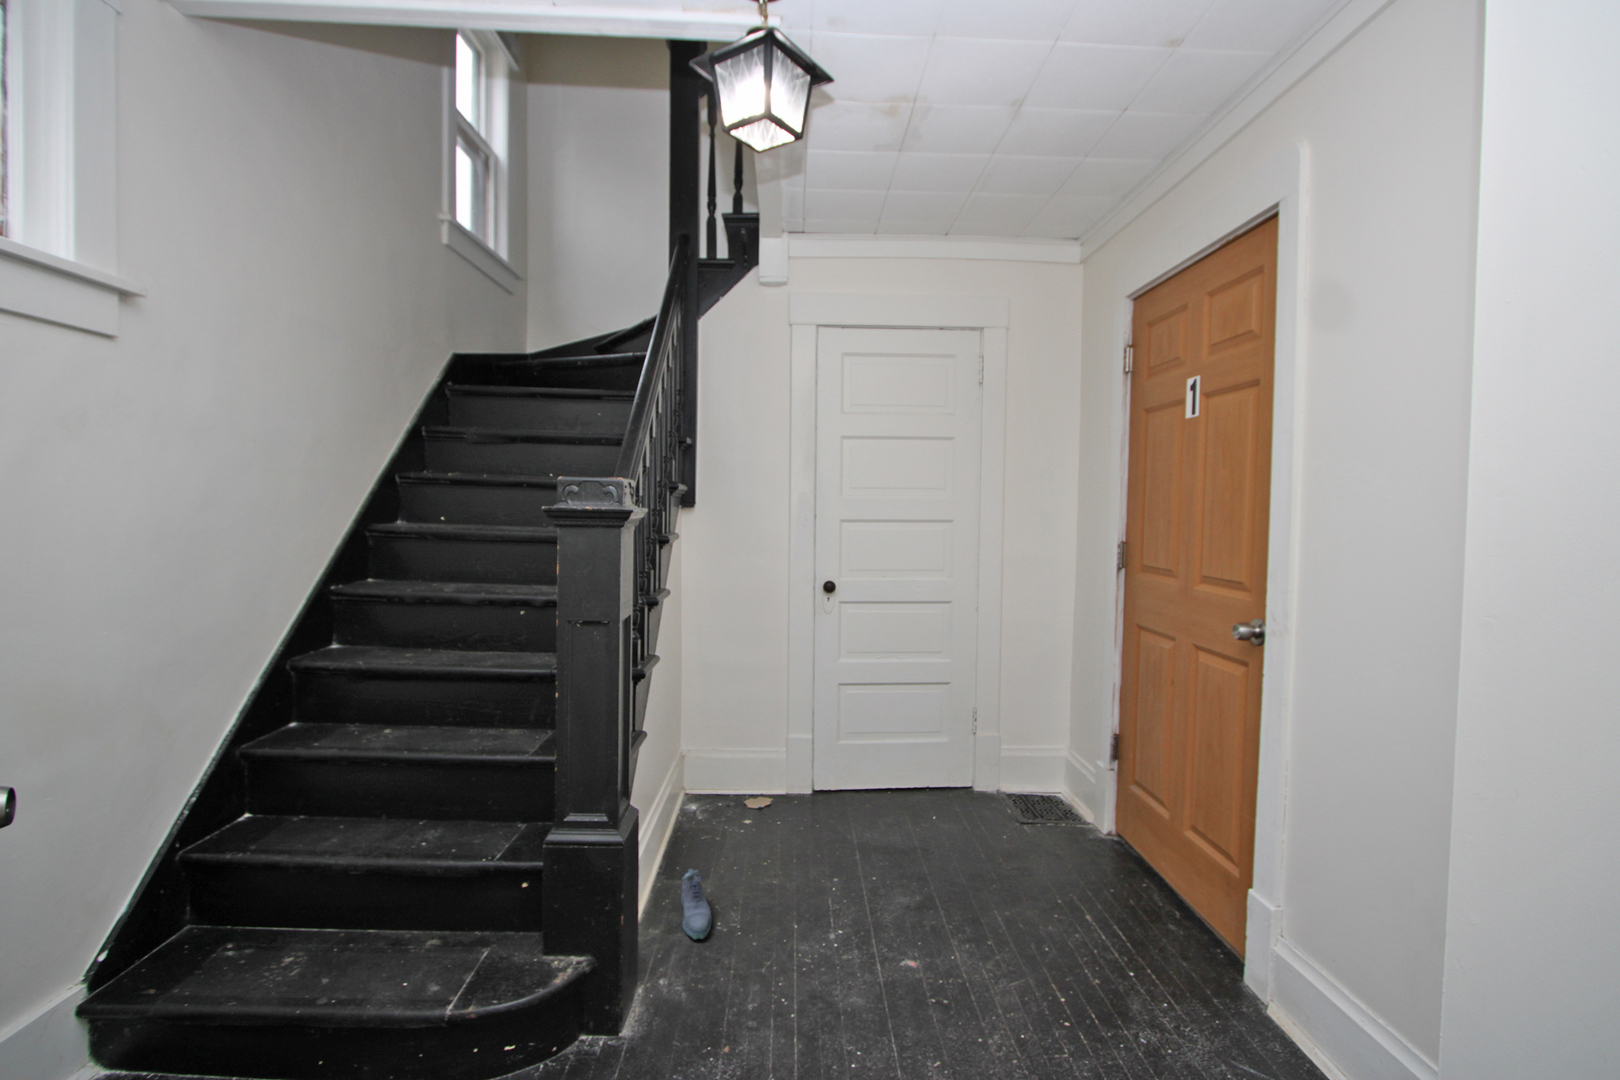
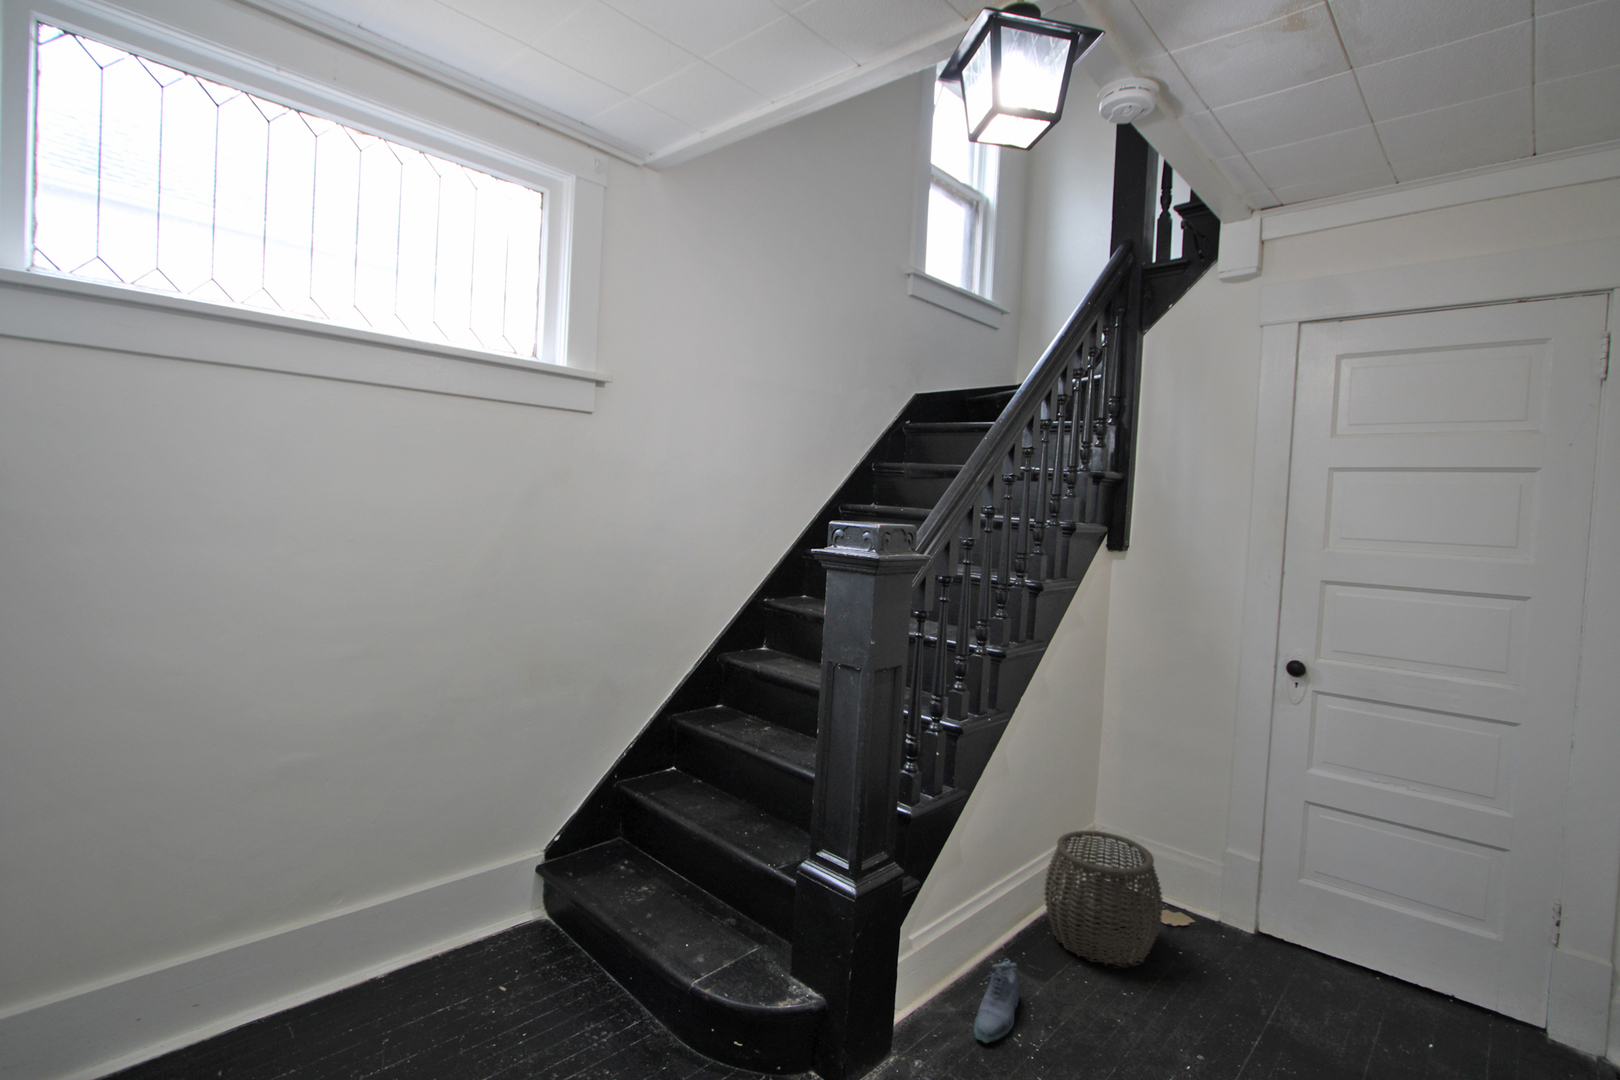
woven basket: none [680,748,771,852] -> present [1044,831,1163,966]

